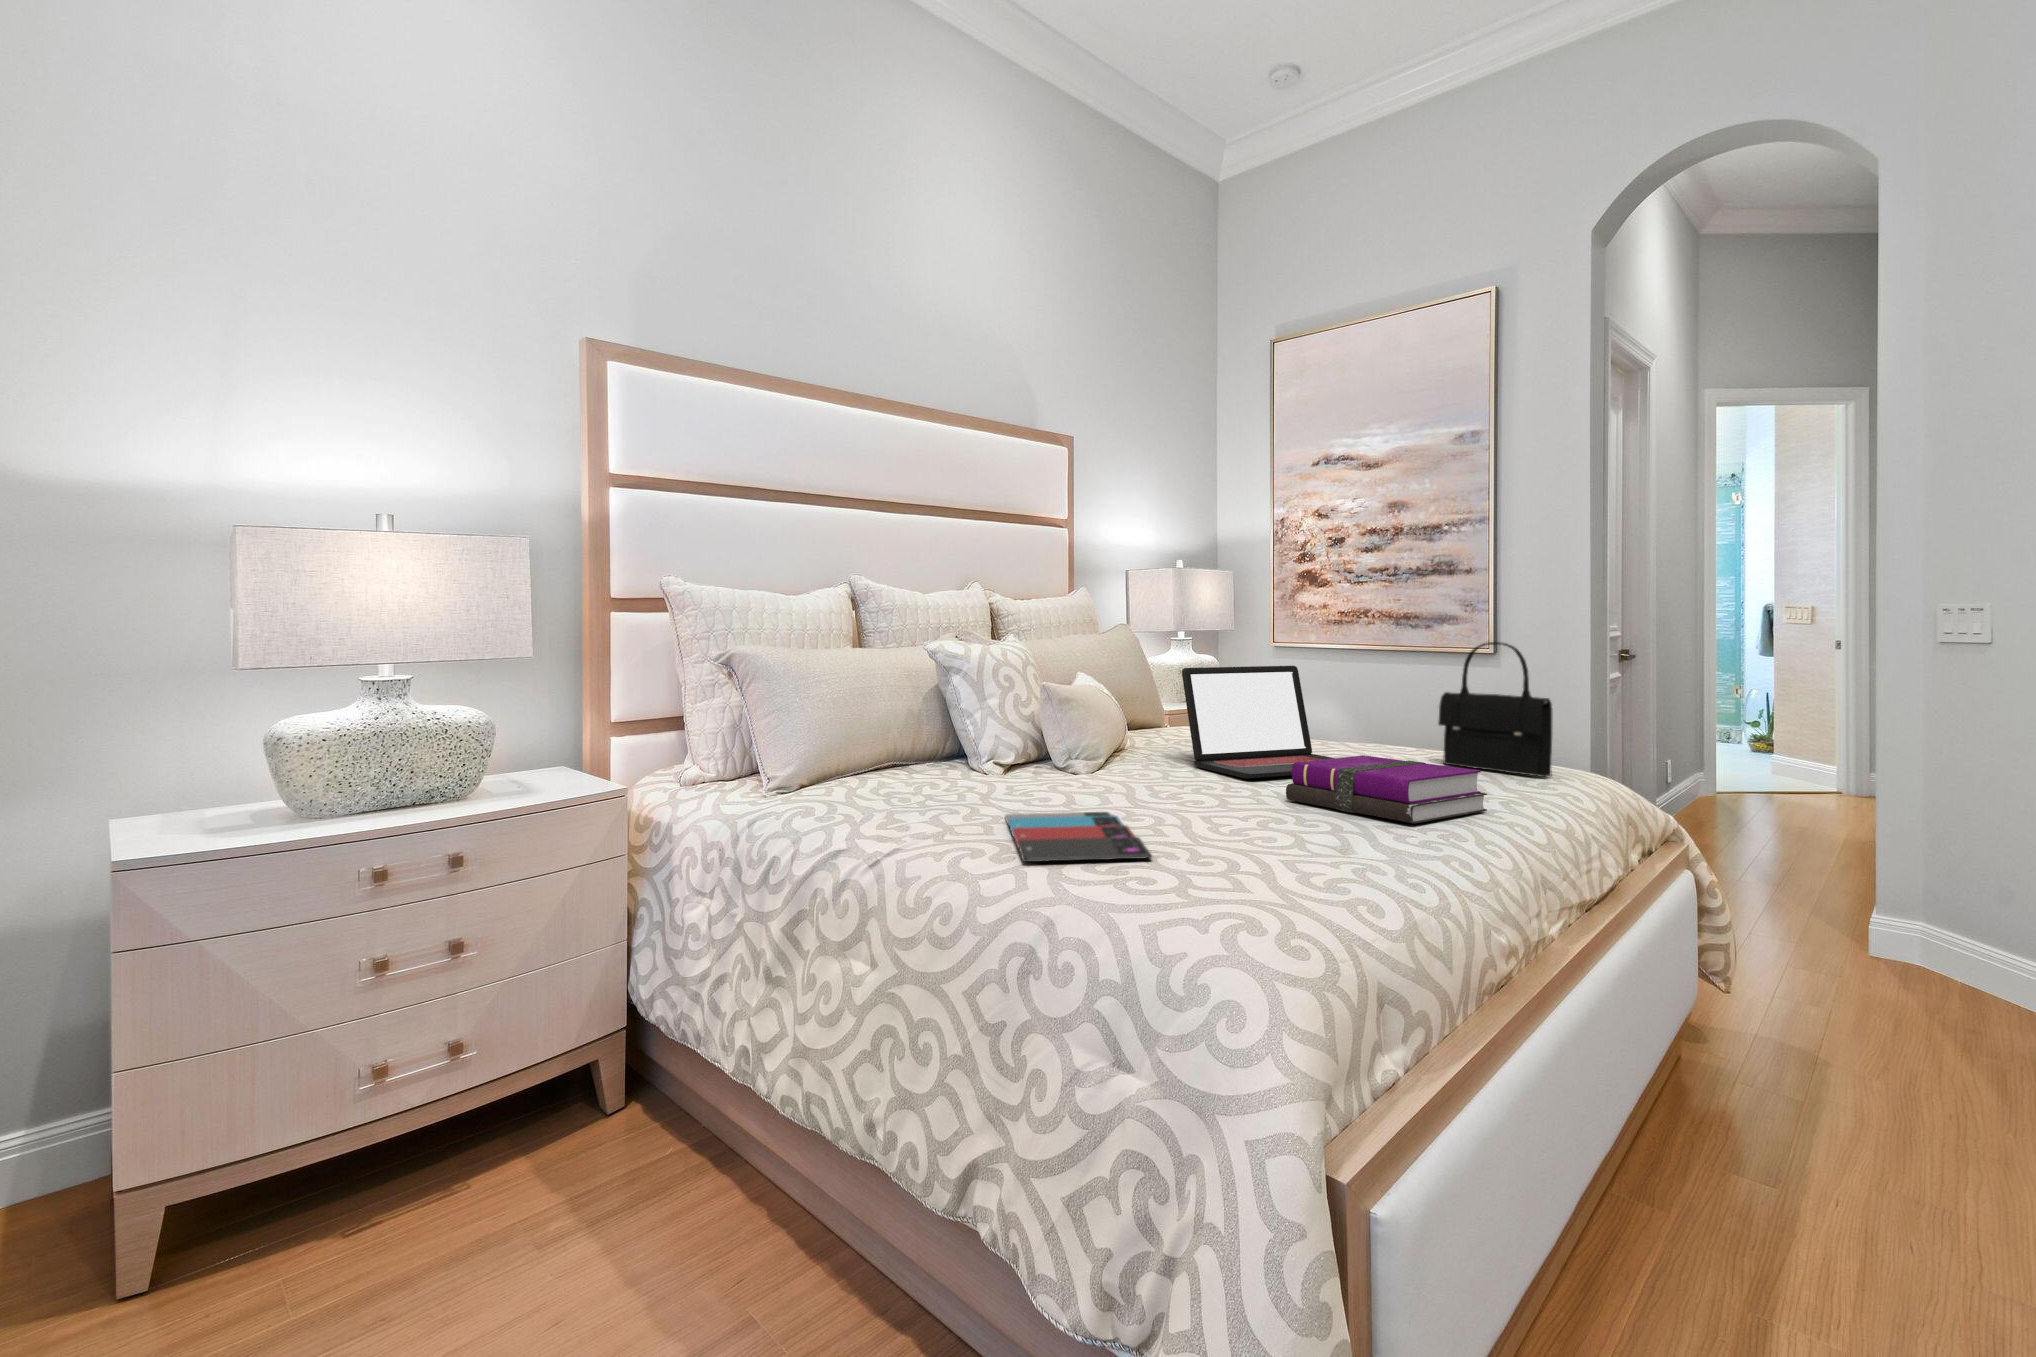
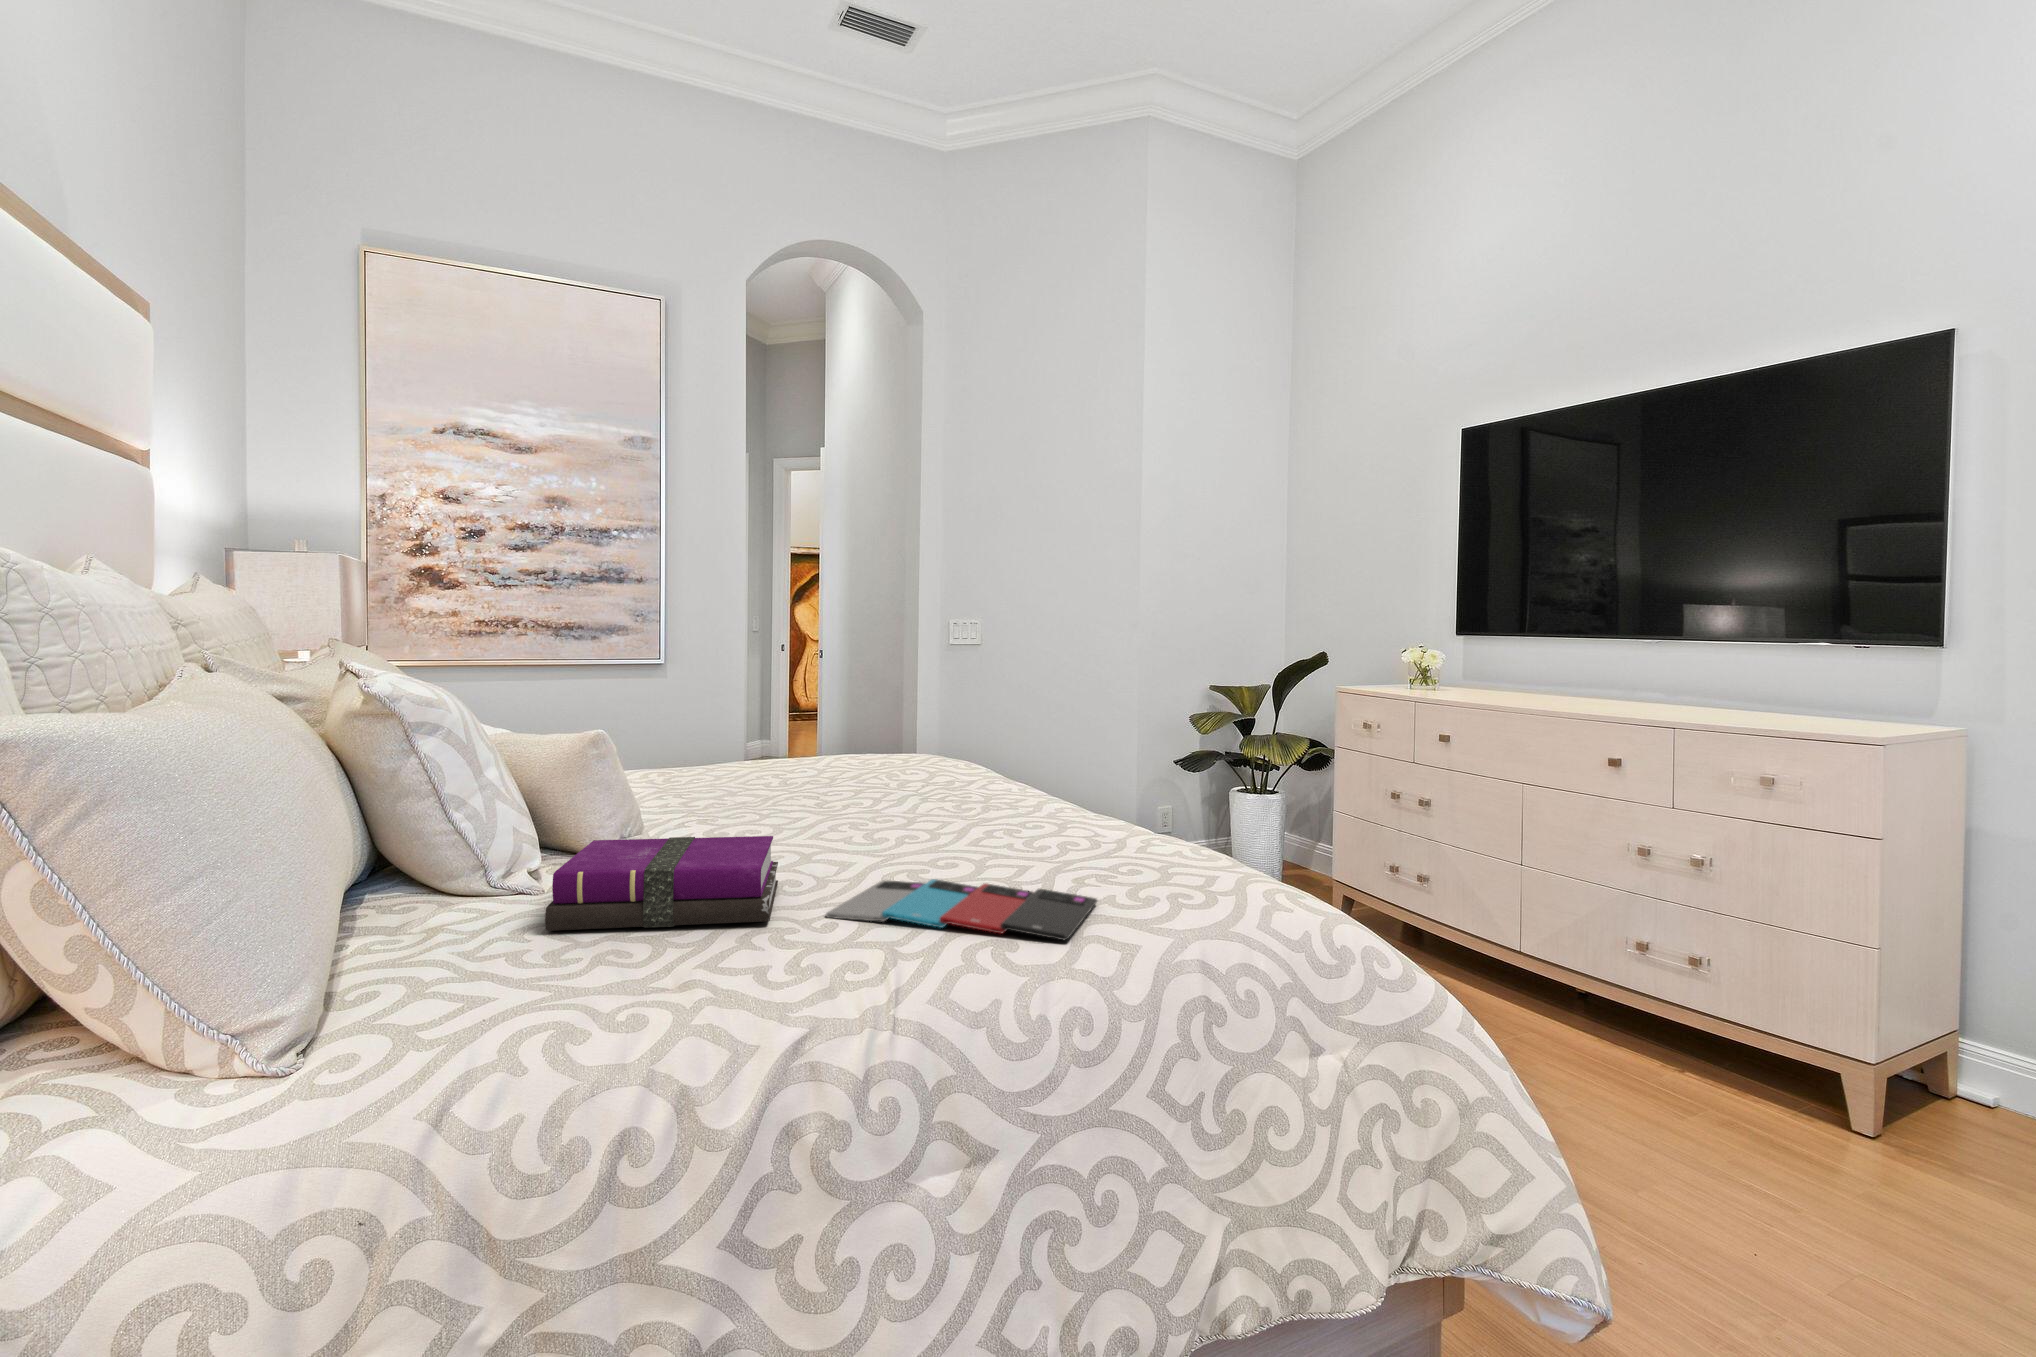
handbag: present [1438,642,1552,777] -> none [859,664,959,779]
laptop: present [1182,666,1332,779] -> none [679,692,855,822]
notebook: present [1286,755,1487,823] -> present [545,836,778,931]

